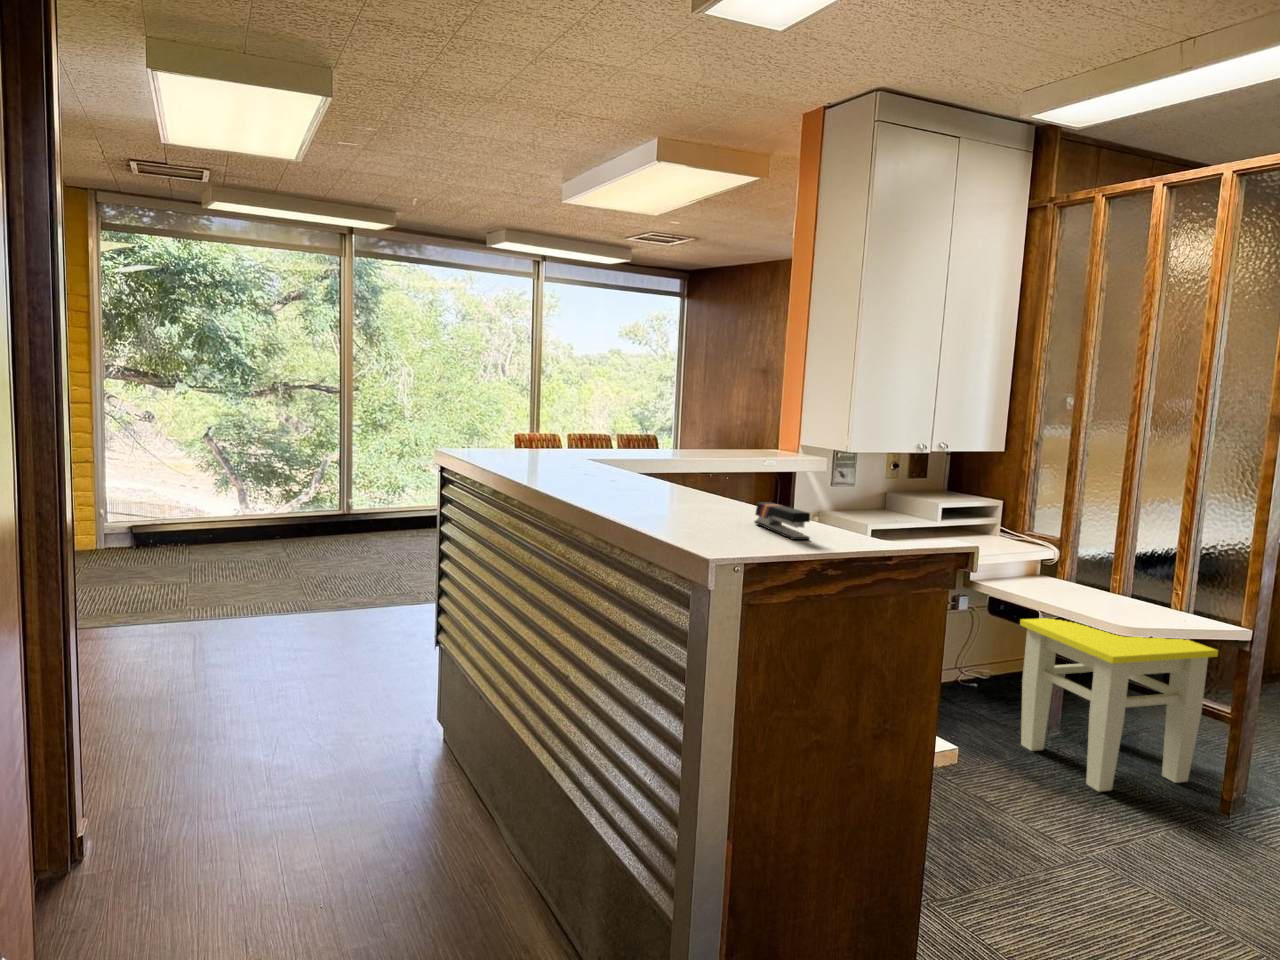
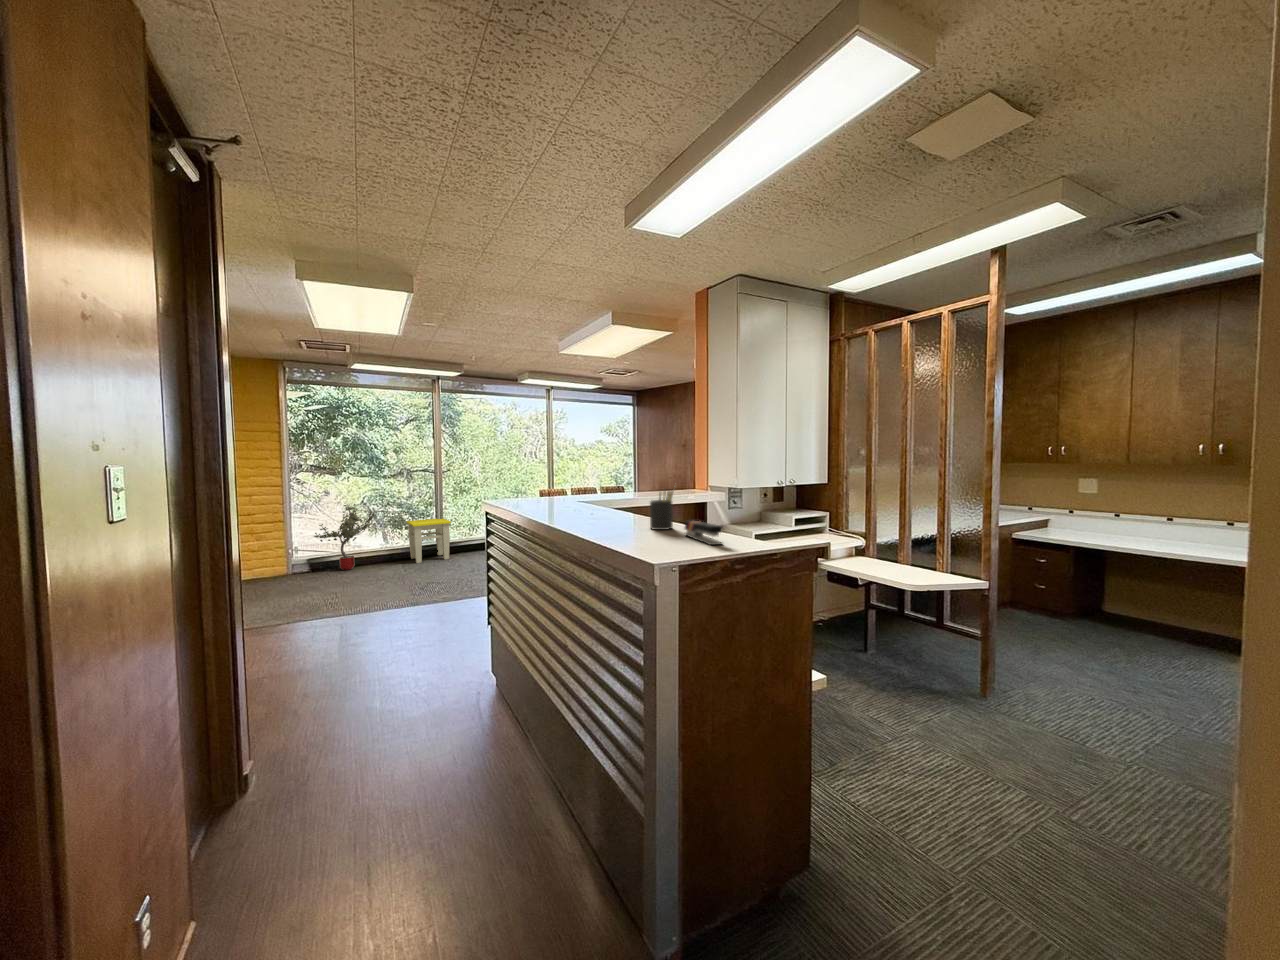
potted tree: none [134,438,236,548] -> present [314,504,376,570]
pen holder: none [704,445,747,513] -> present [650,490,674,530]
stool: present [1020,618,1218,792] -> present [406,518,451,563]

